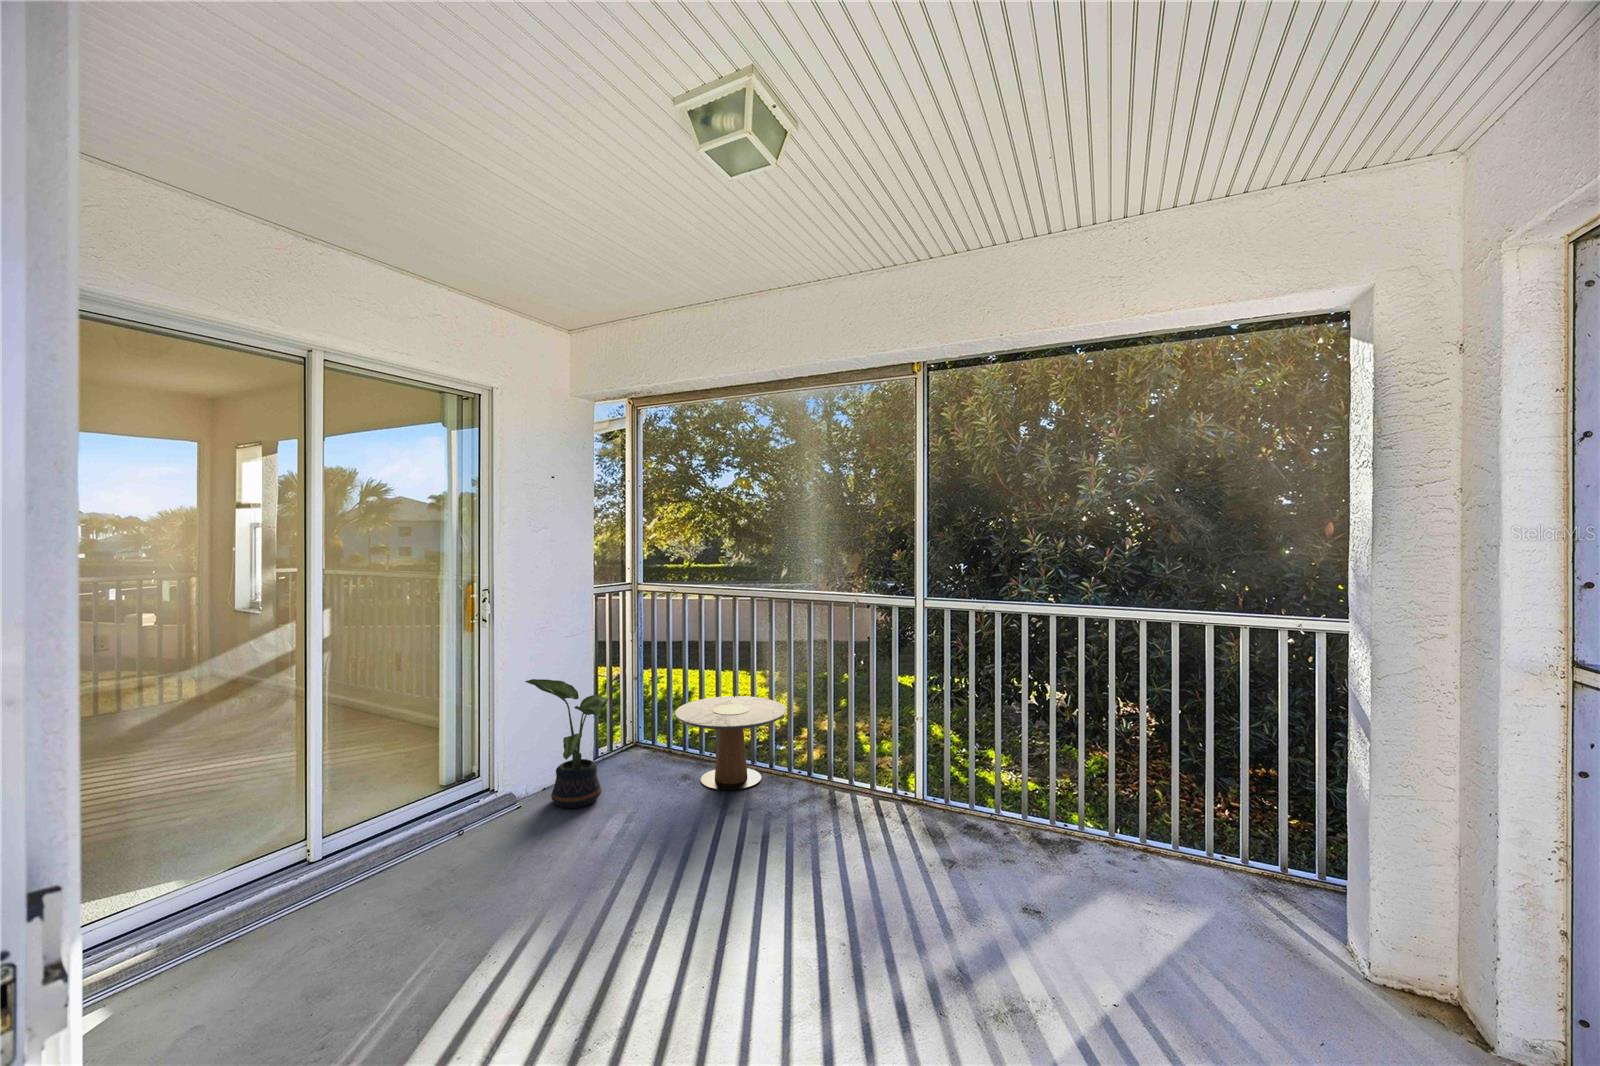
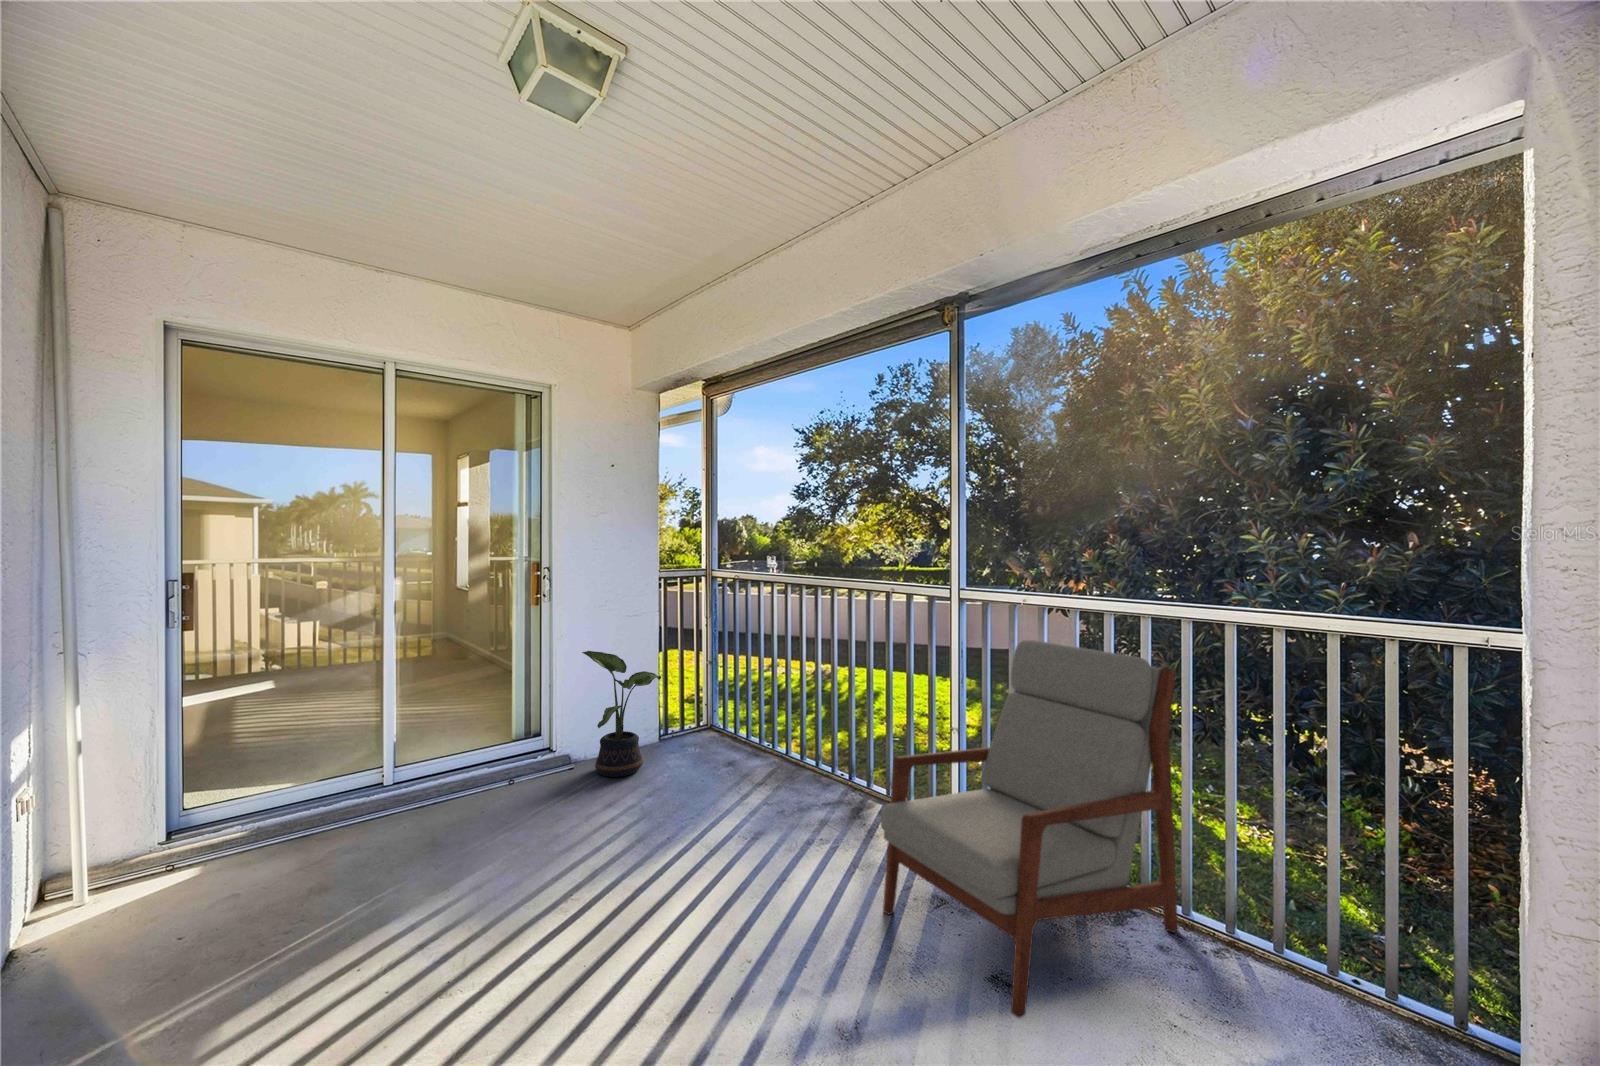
armchair: none [915,643,1111,929] -> present [881,640,1178,1018]
side table: present [675,696,786,790] -> none [716,686,831,783]

